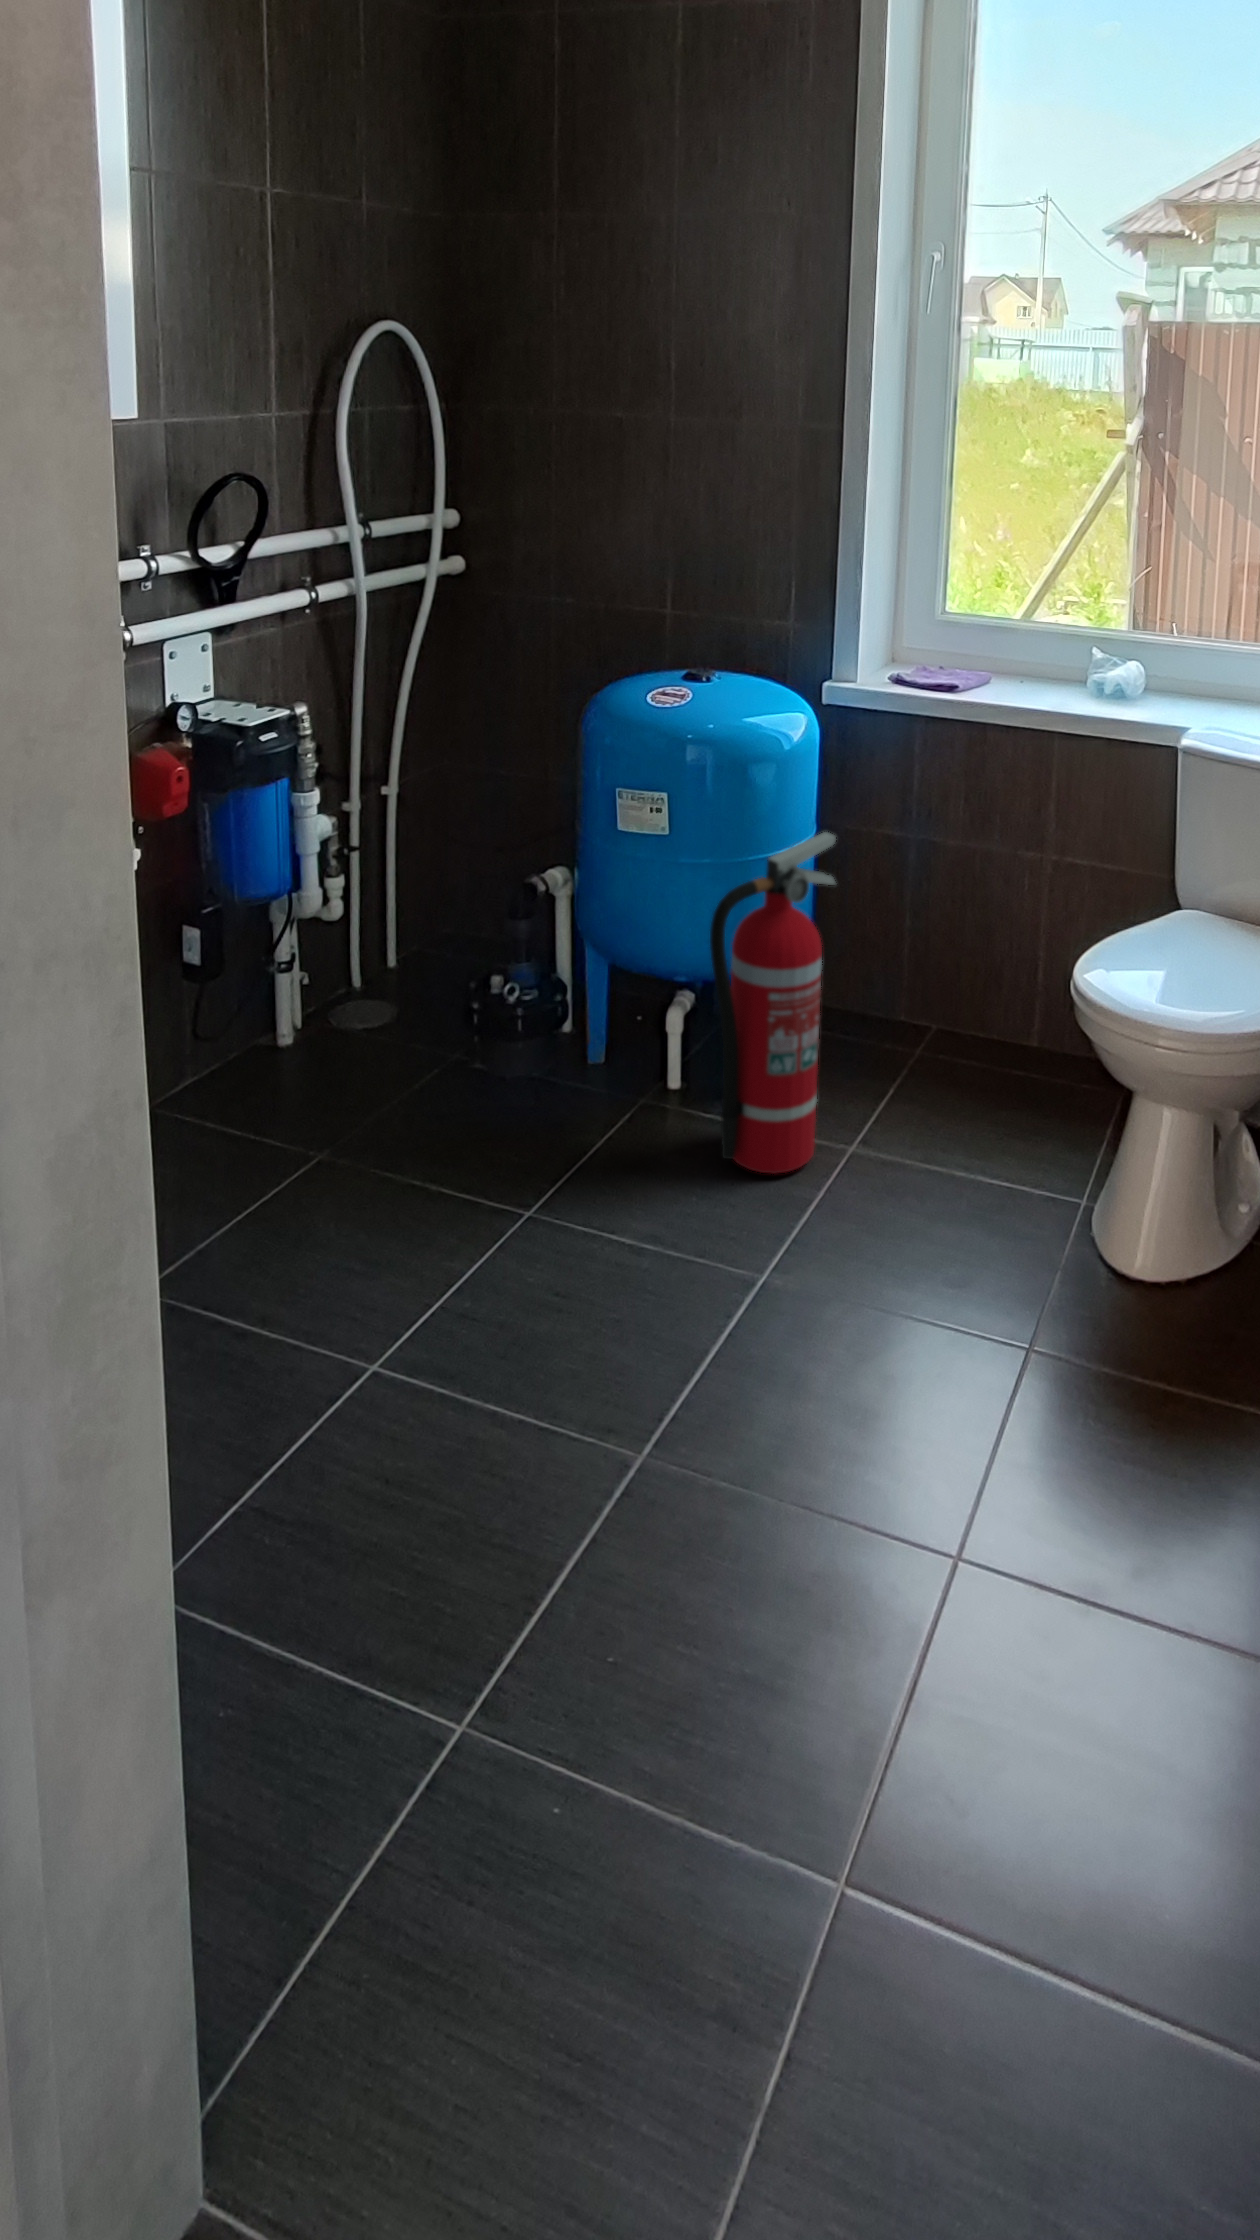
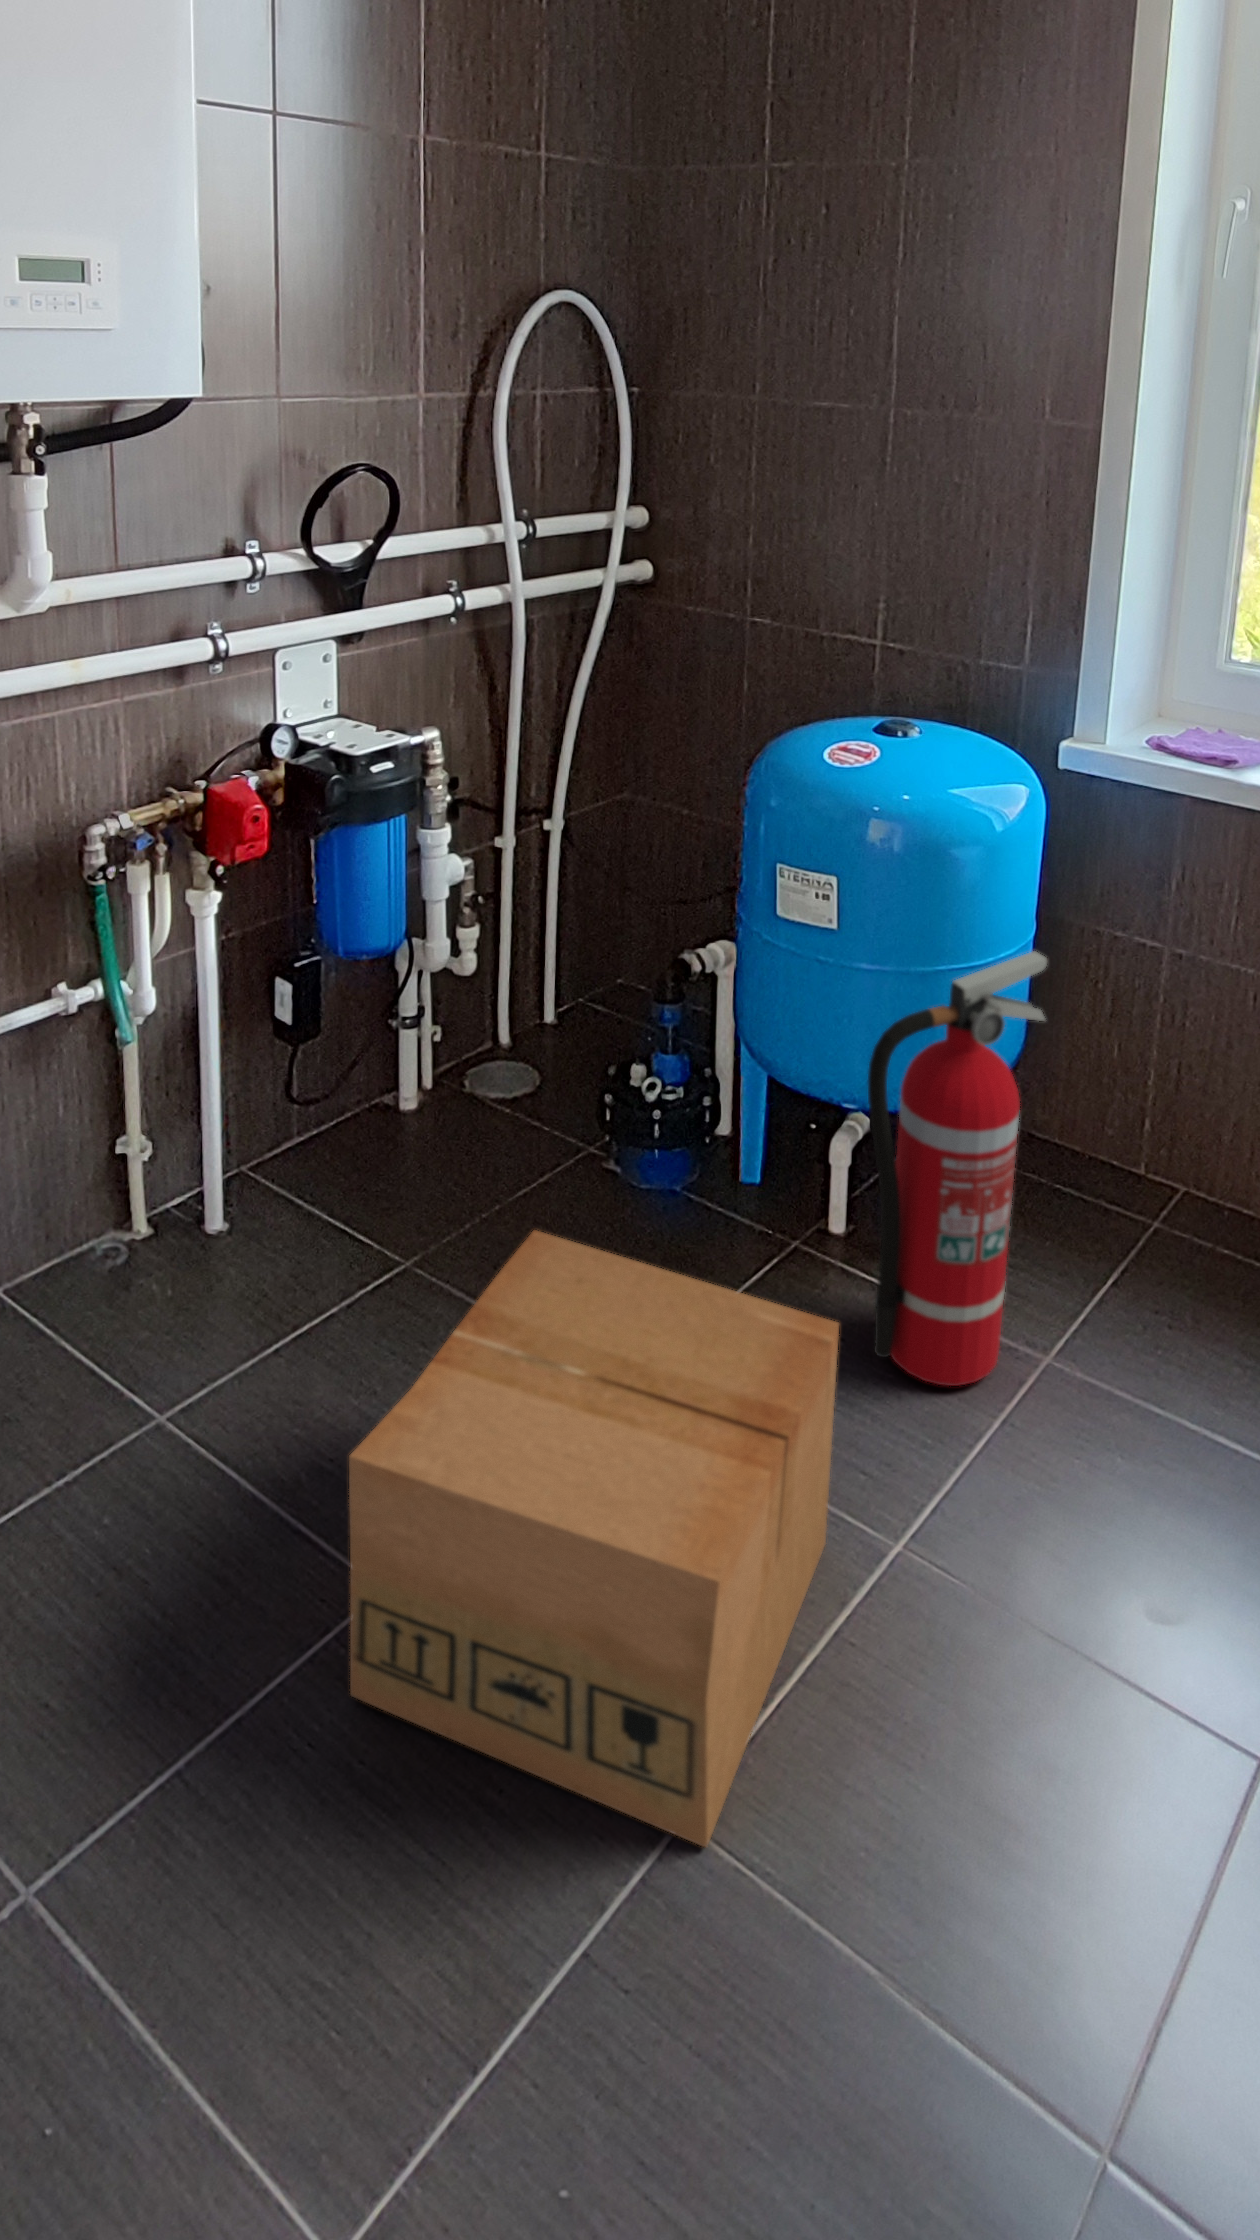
cardboard box: none [361,1081,712,1472] -> present [349,1230,839,1847]

